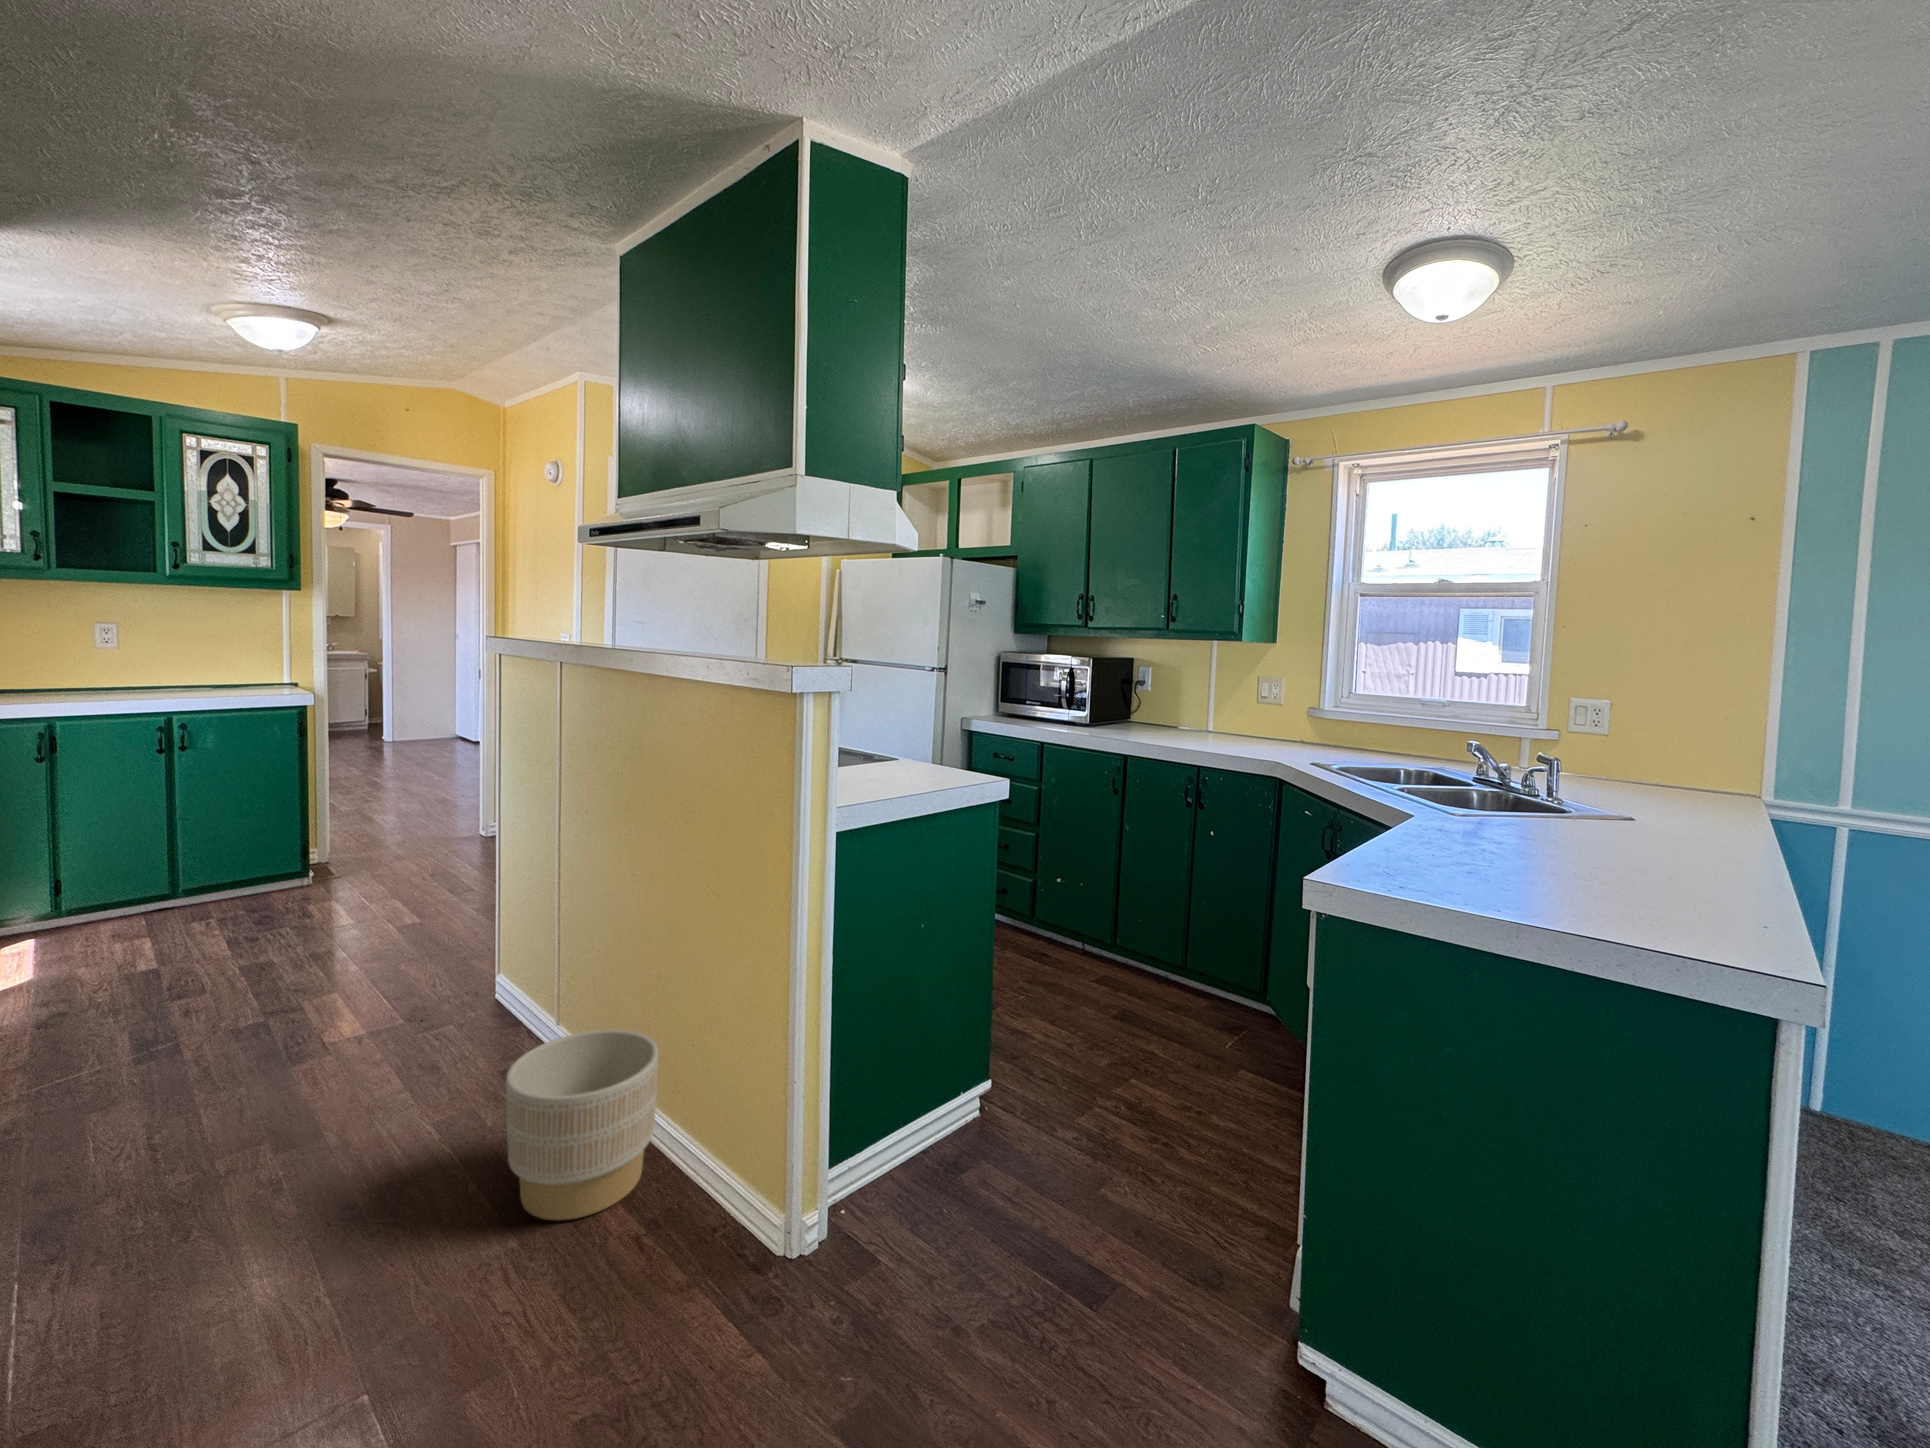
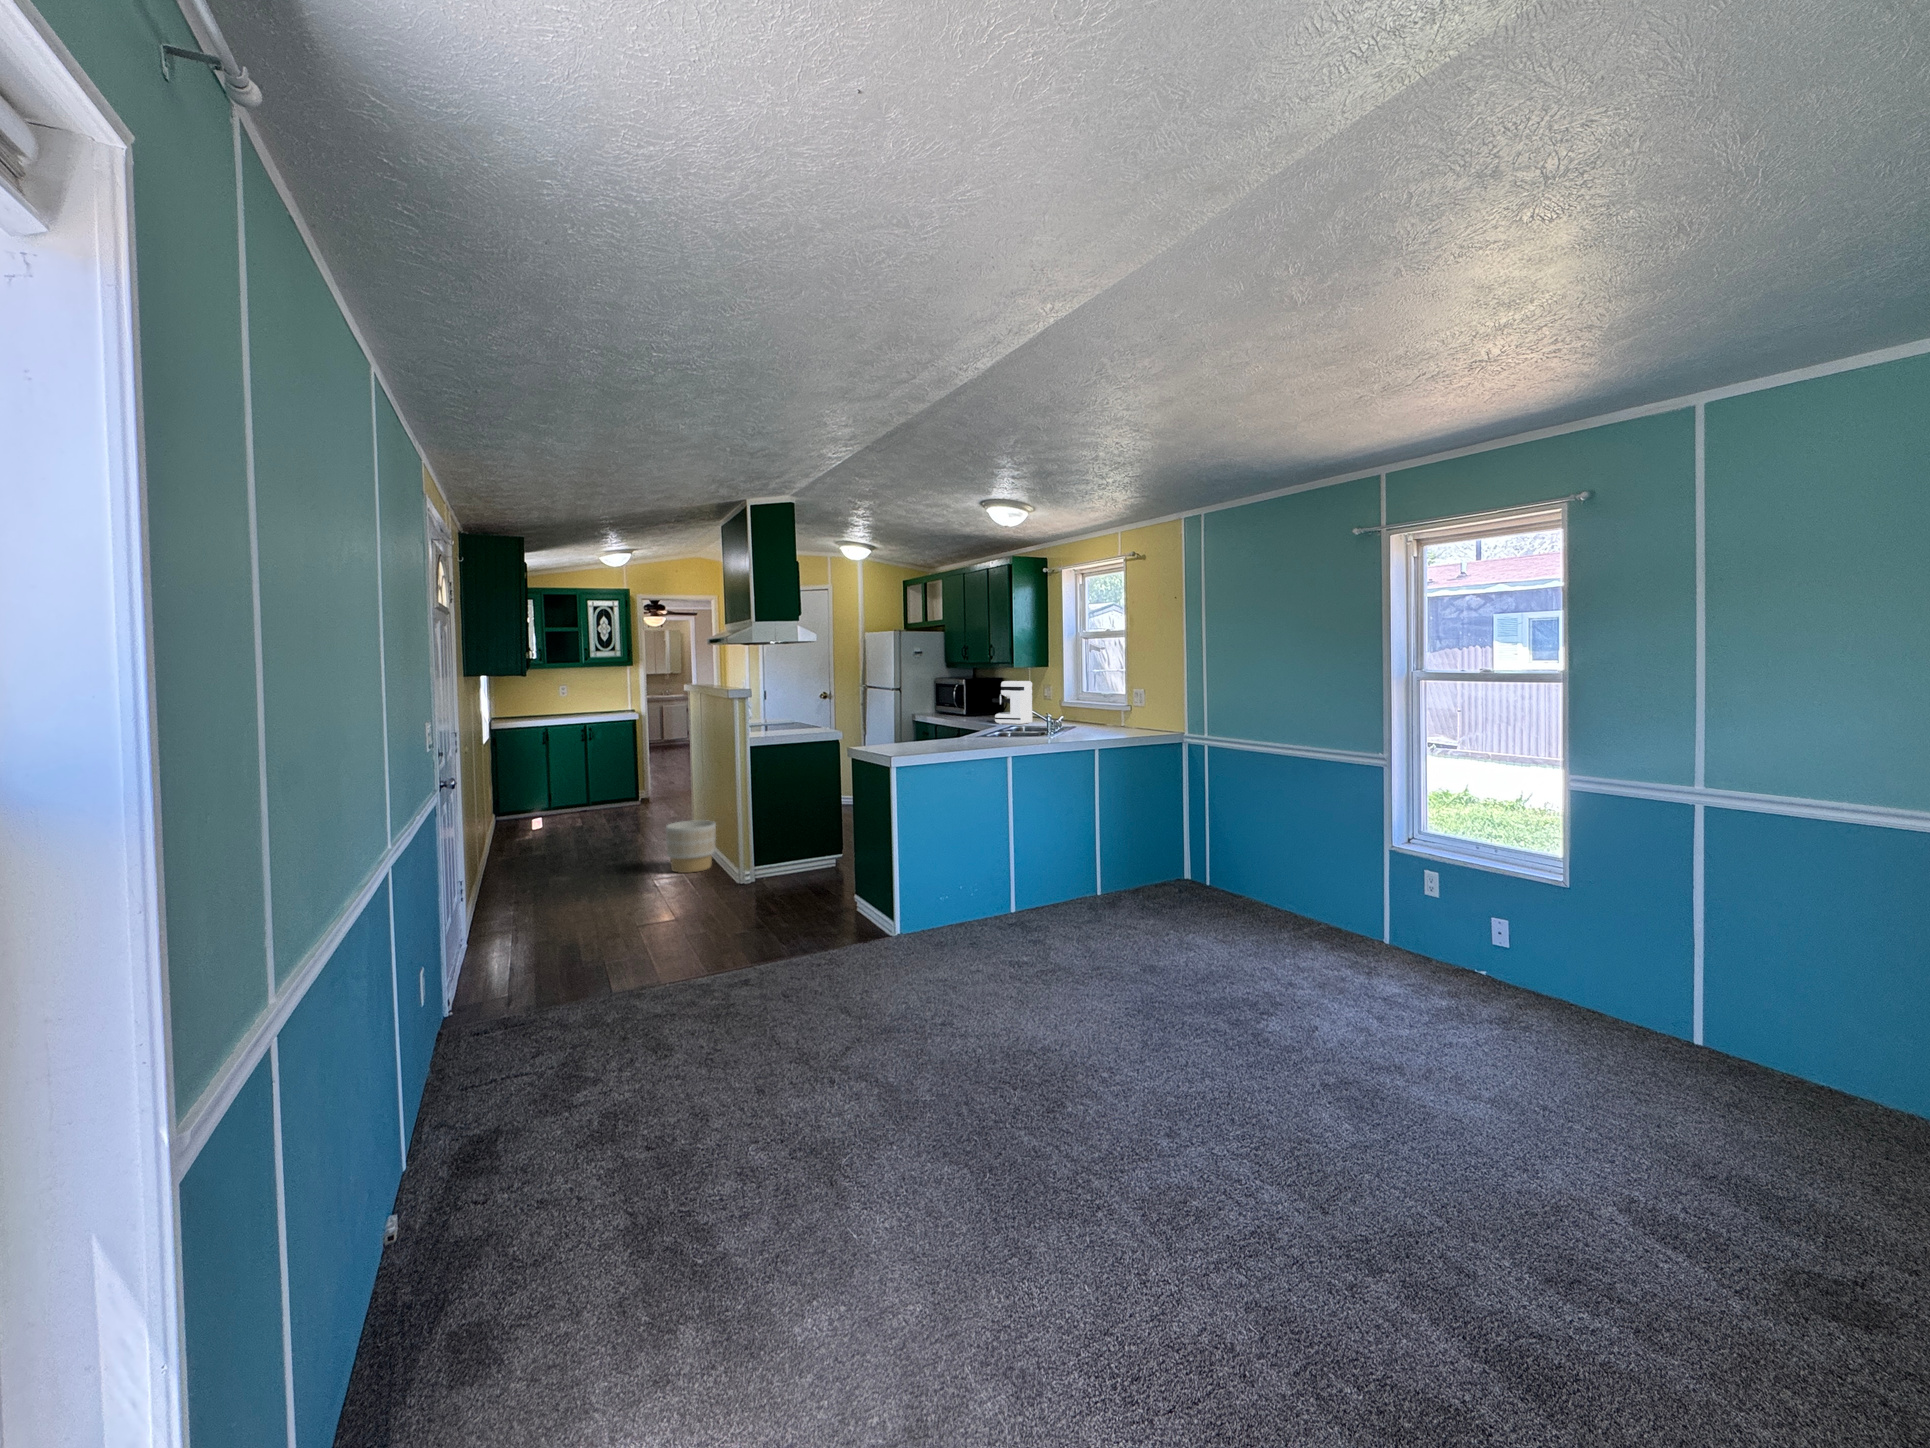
coffee maker: none [1179,663,1267,750] -> present [992,681,1032,724]

